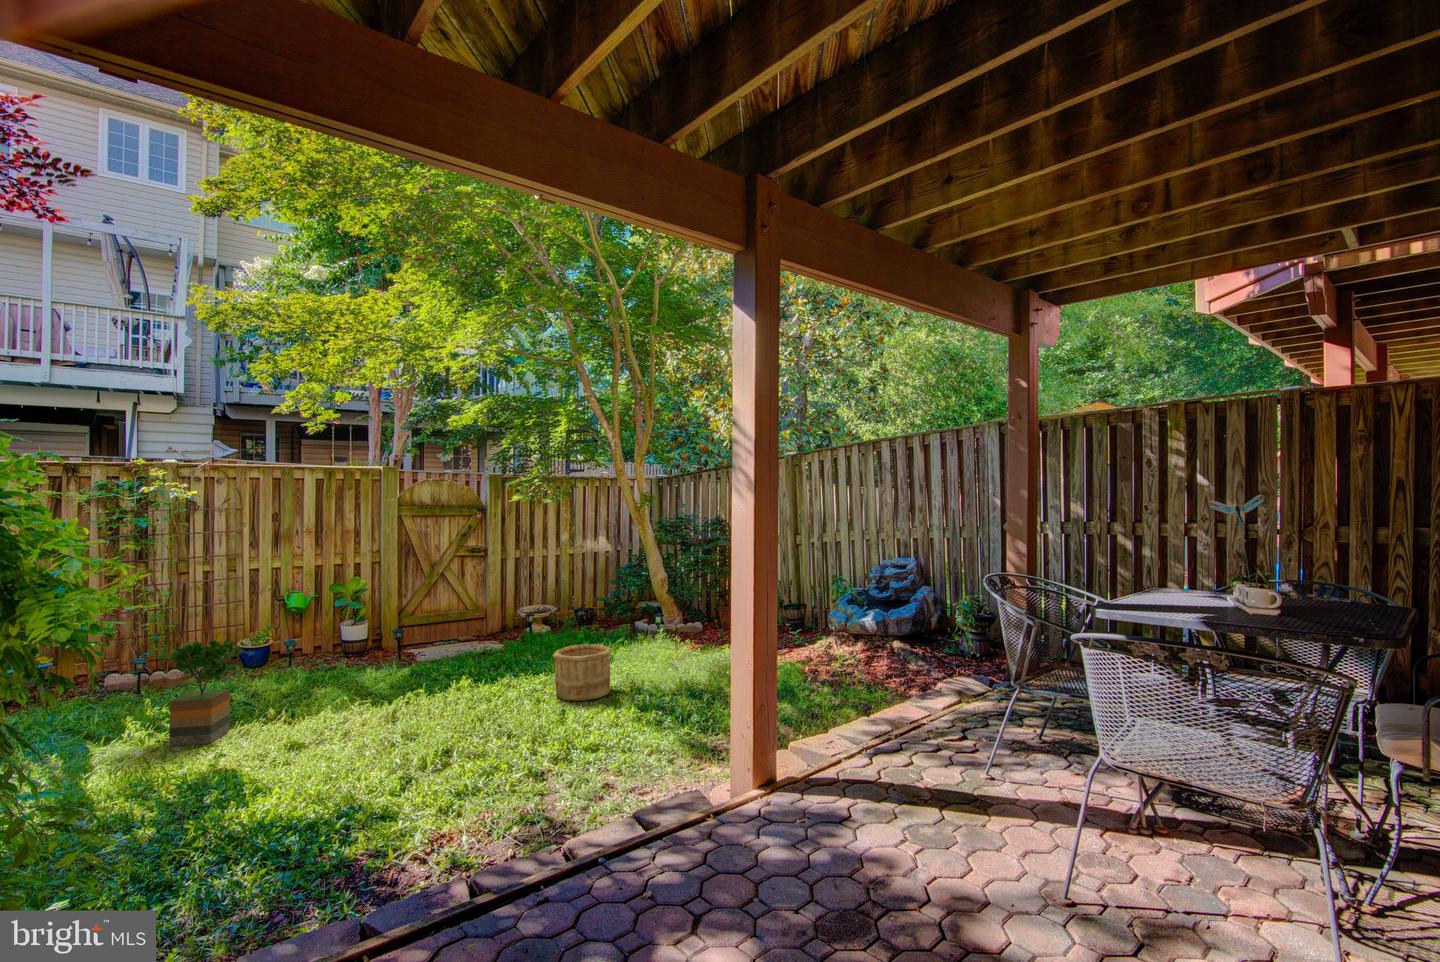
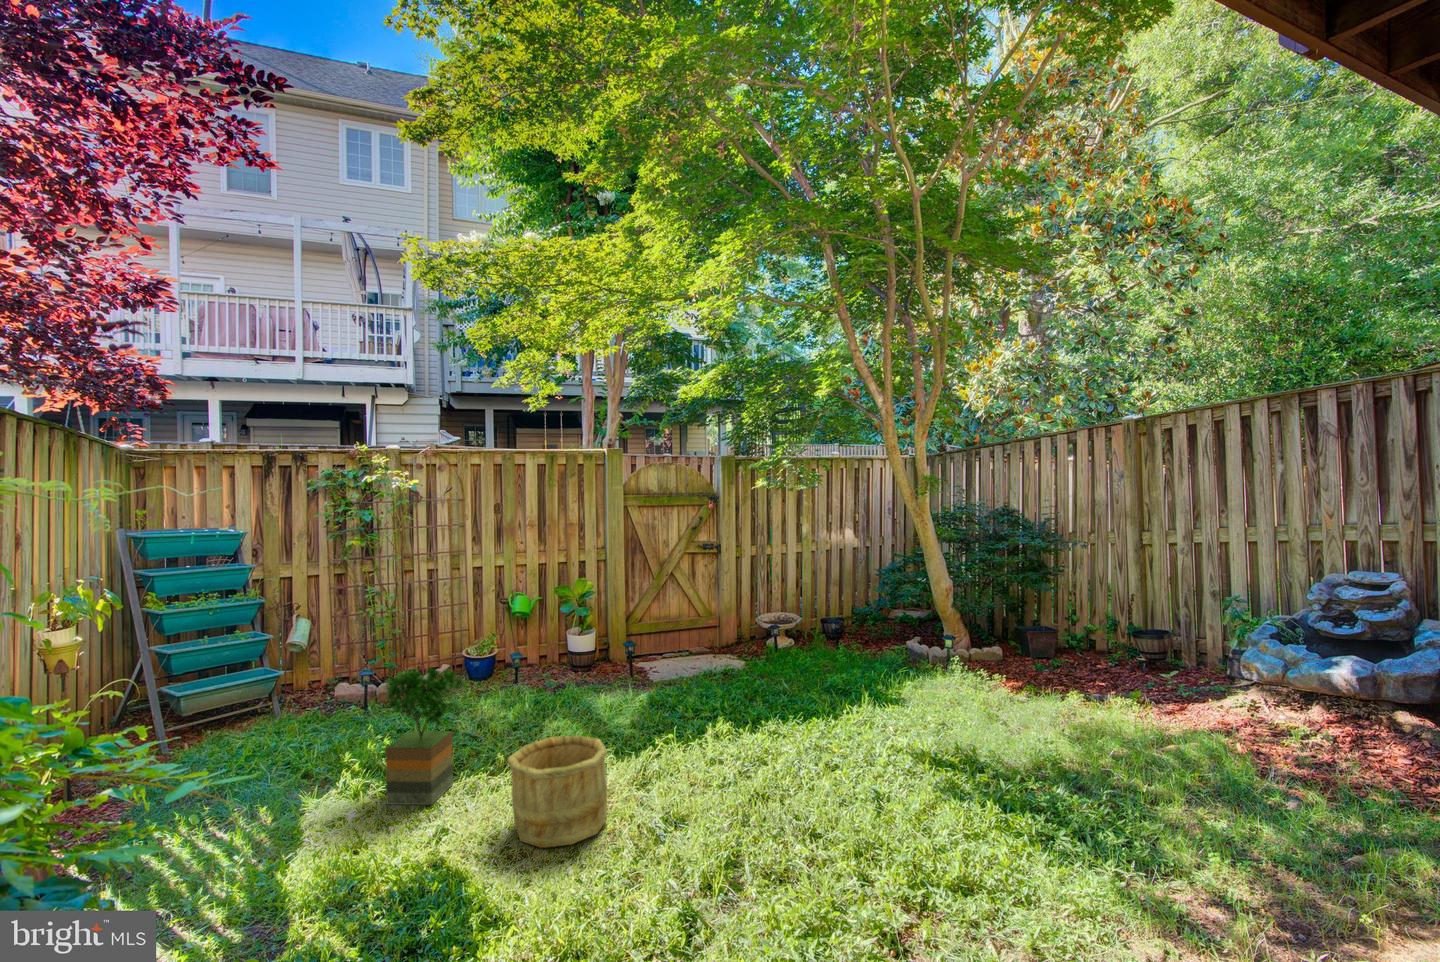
wooden bucket: present [553,644,611,701] -> present [507,735,607,848]

